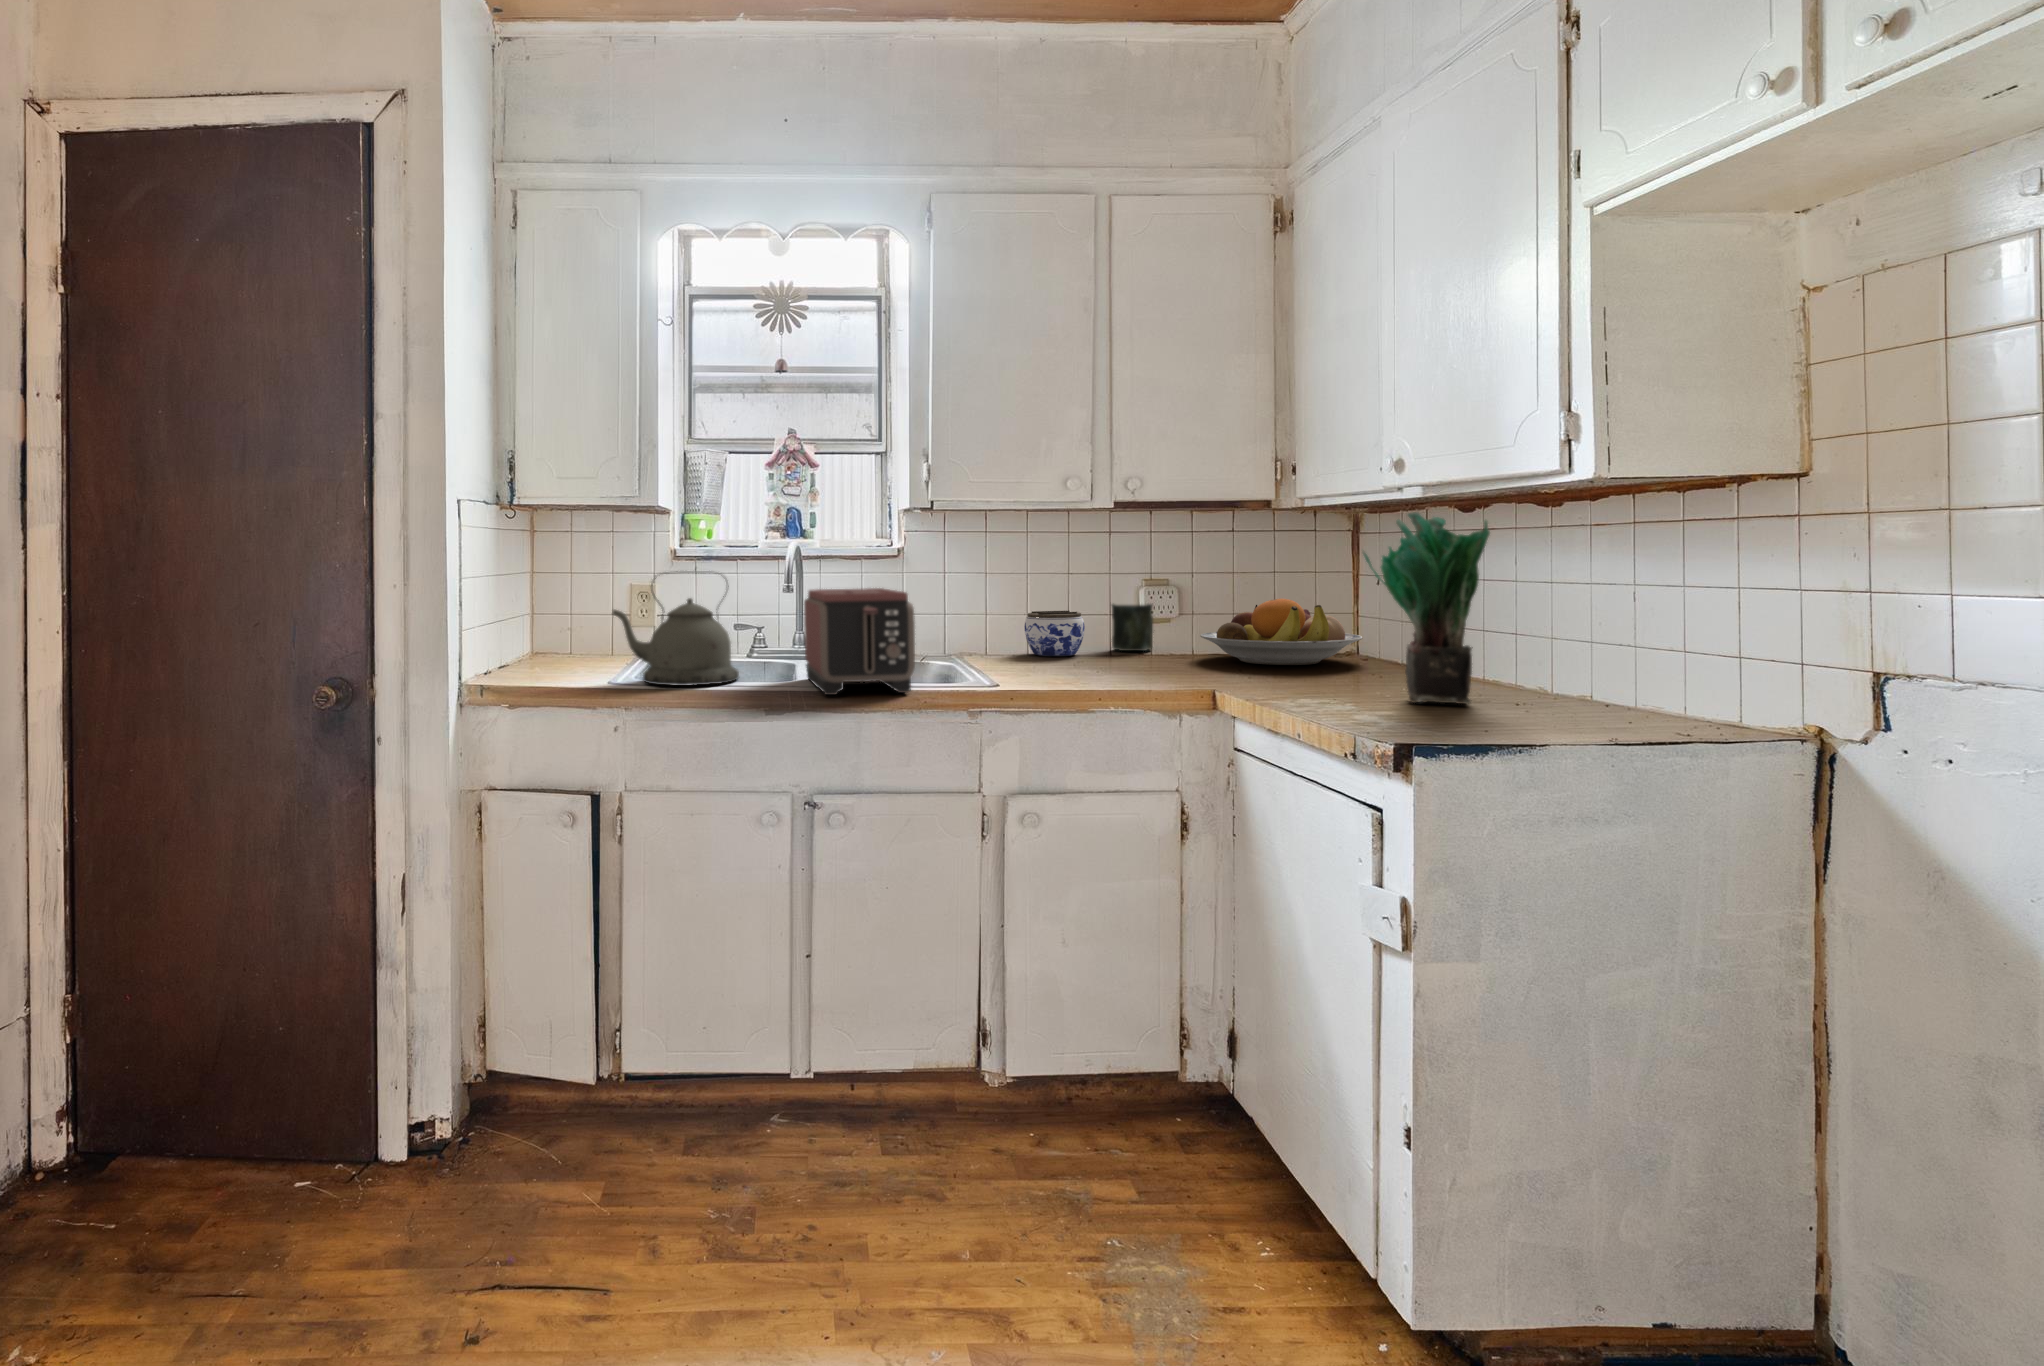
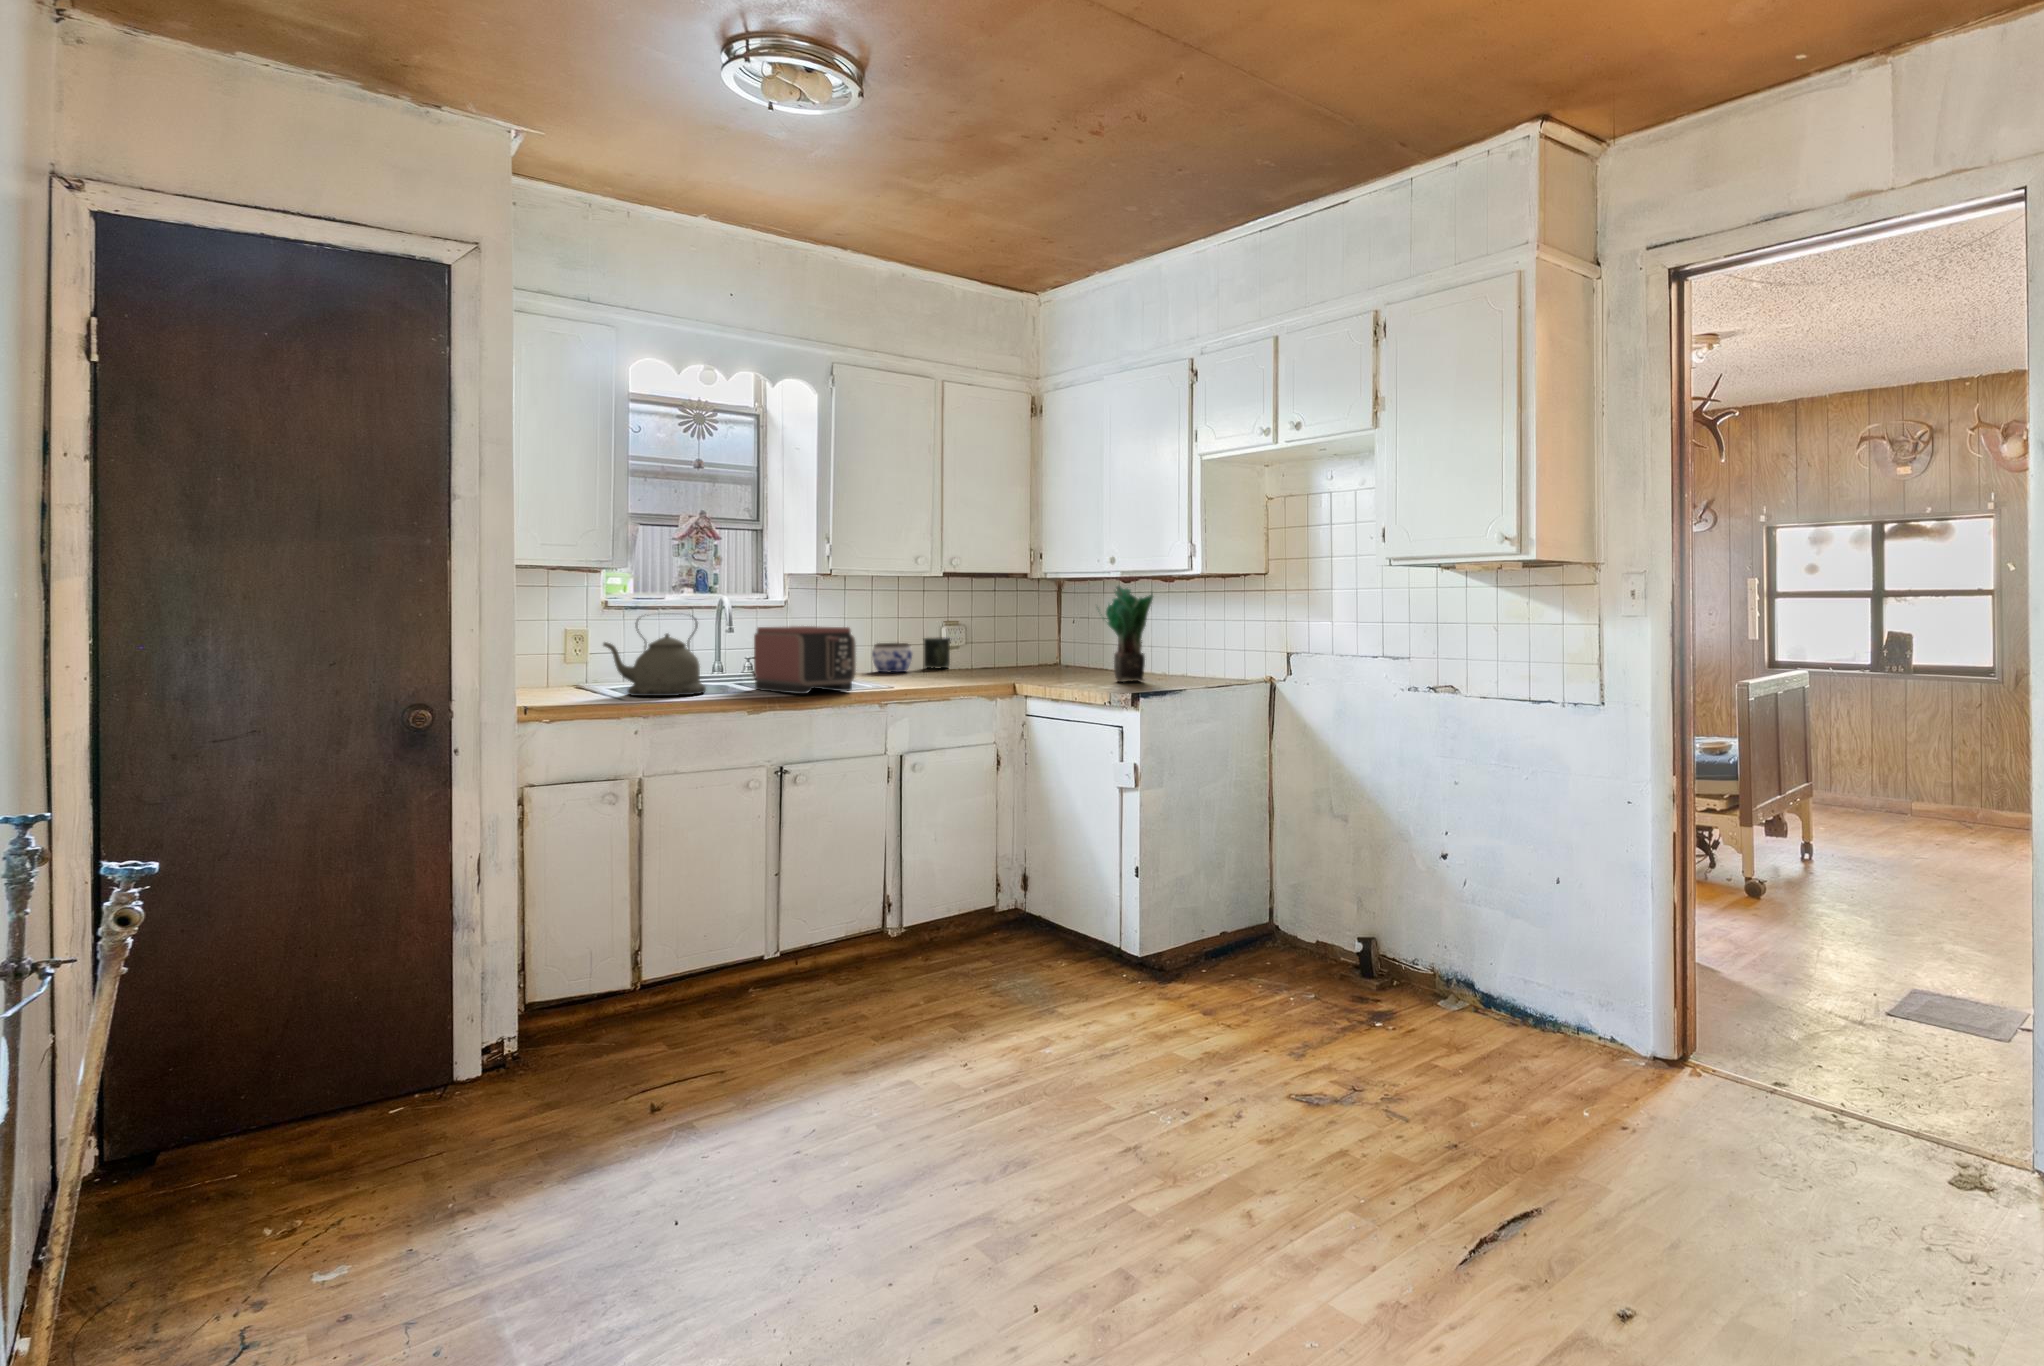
fruit bowl: present [1200,599,1362,665] -> none [986,633,1076,671]

